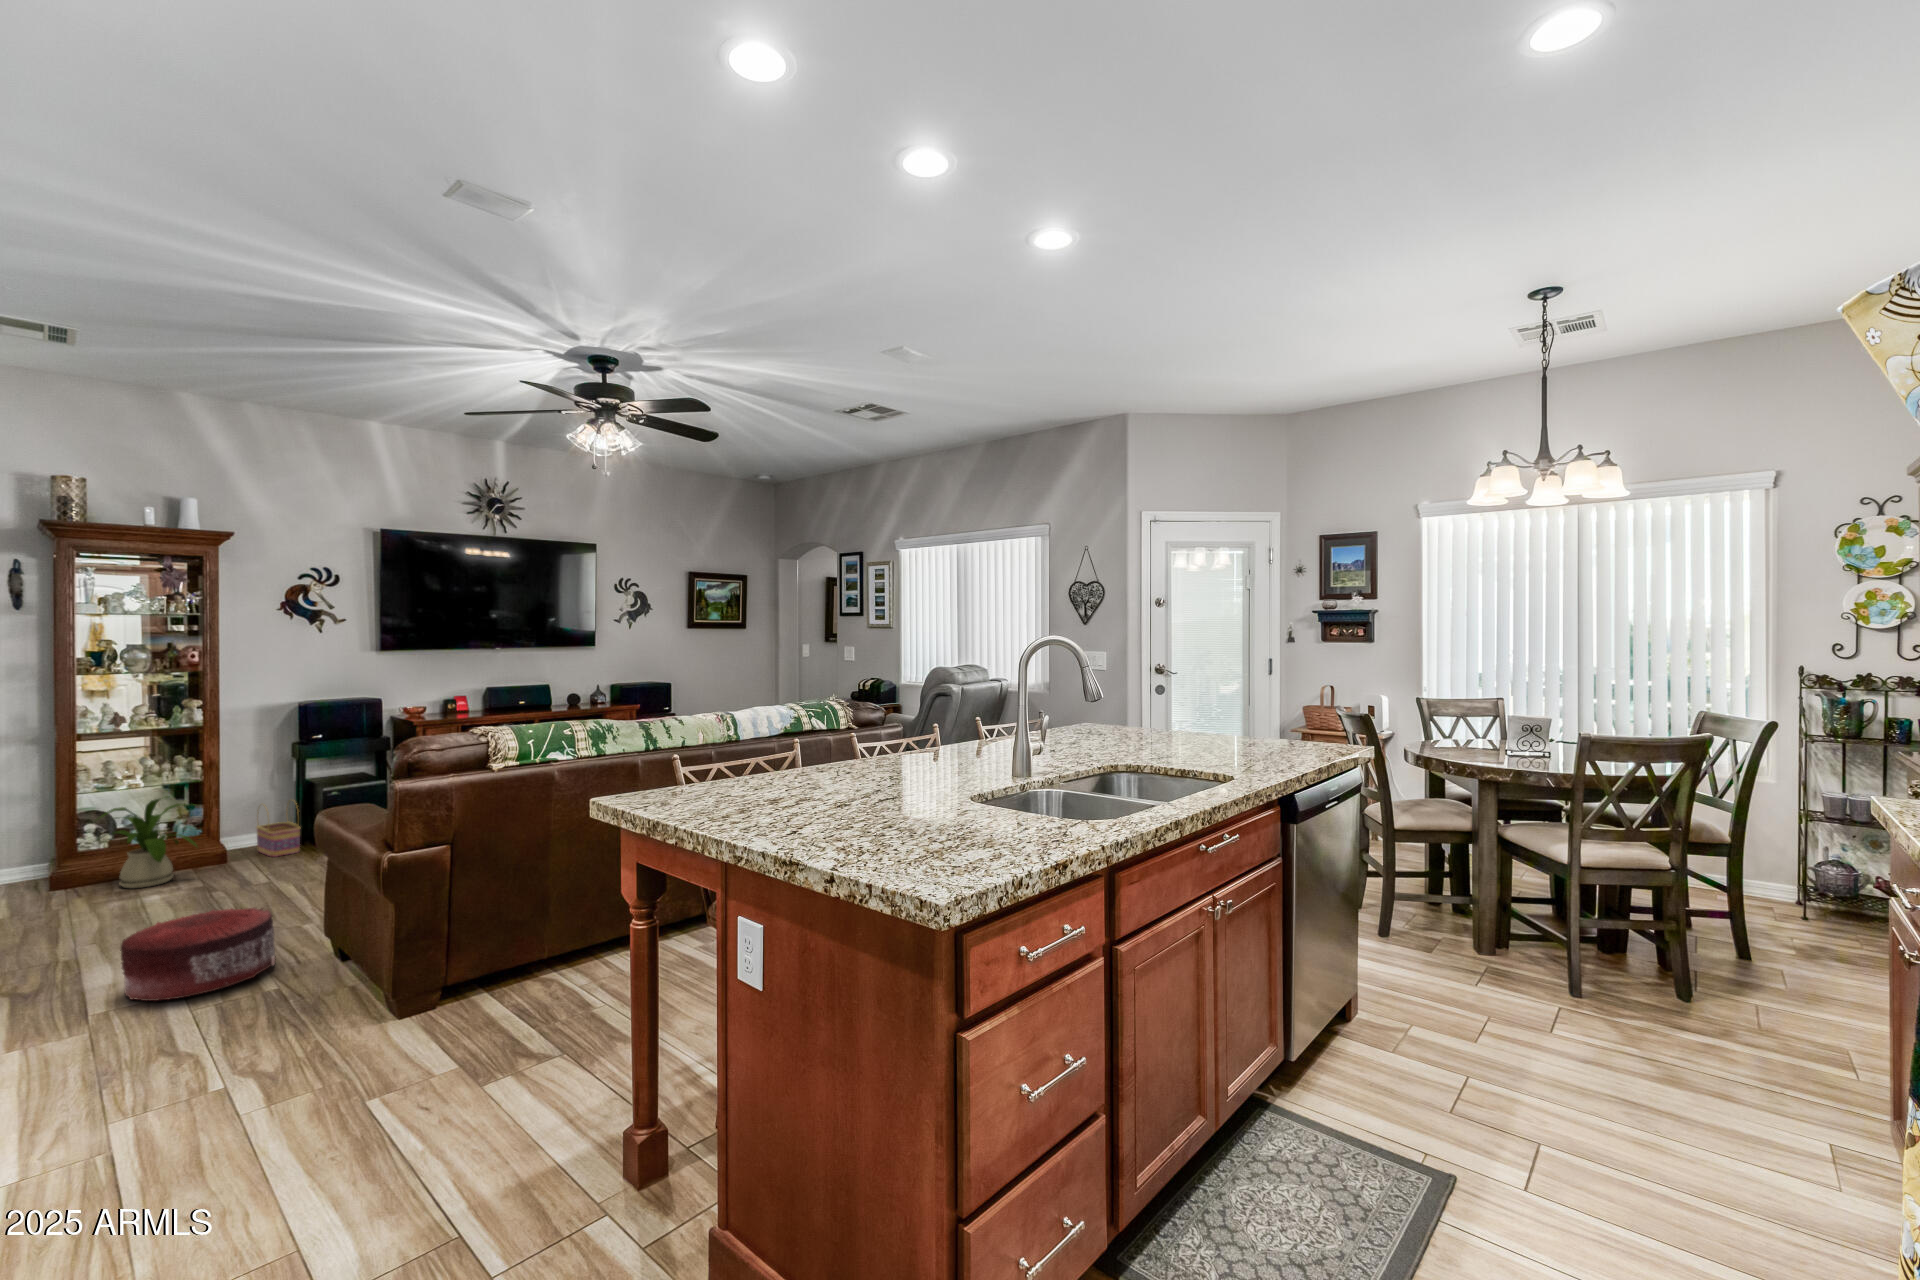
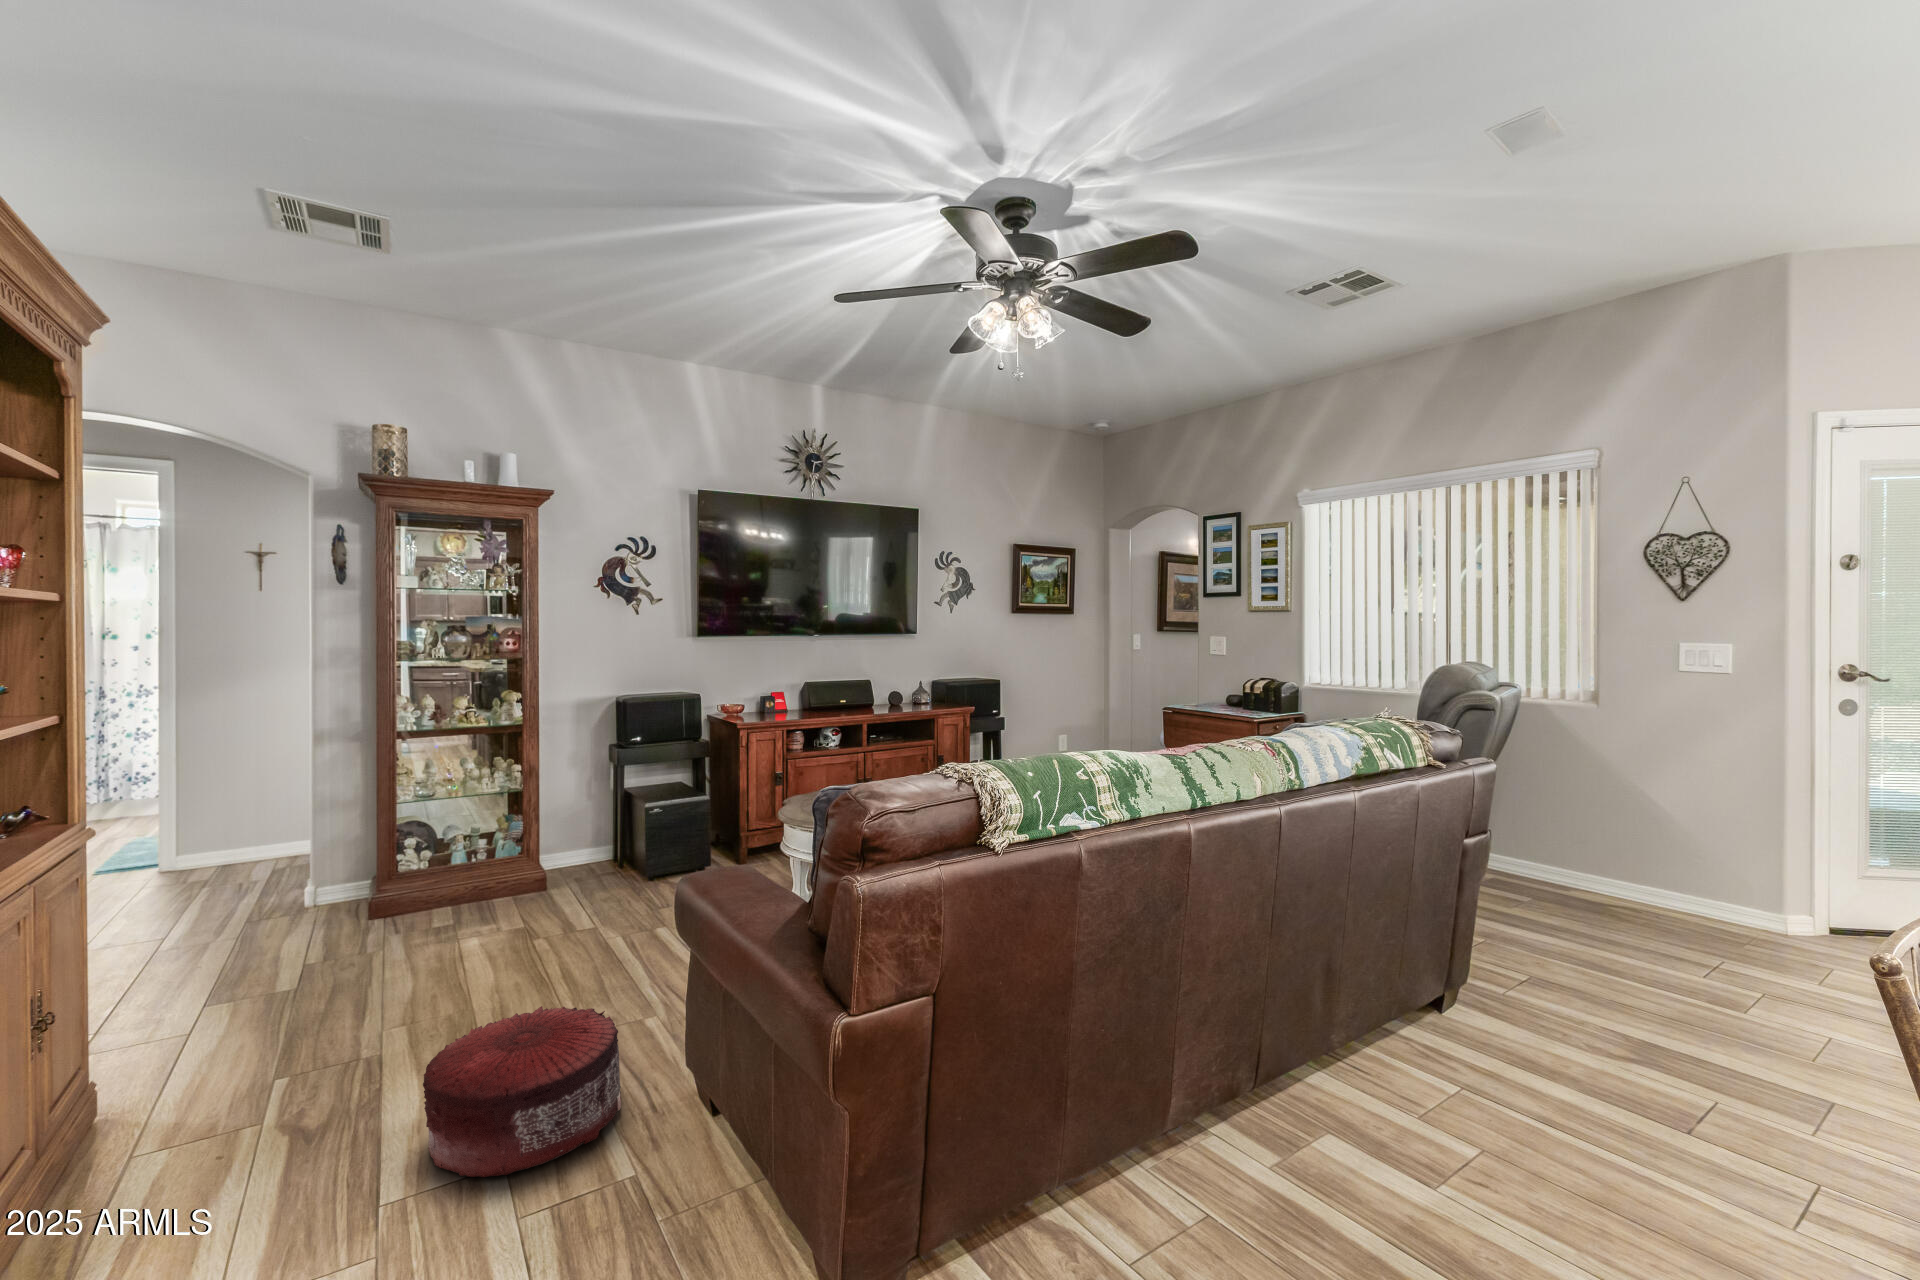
house plant: present [96,799,197,888] -> none [410,811,521,921]
basket: present [256,803,300,857] -> none [574,812,621,882]

